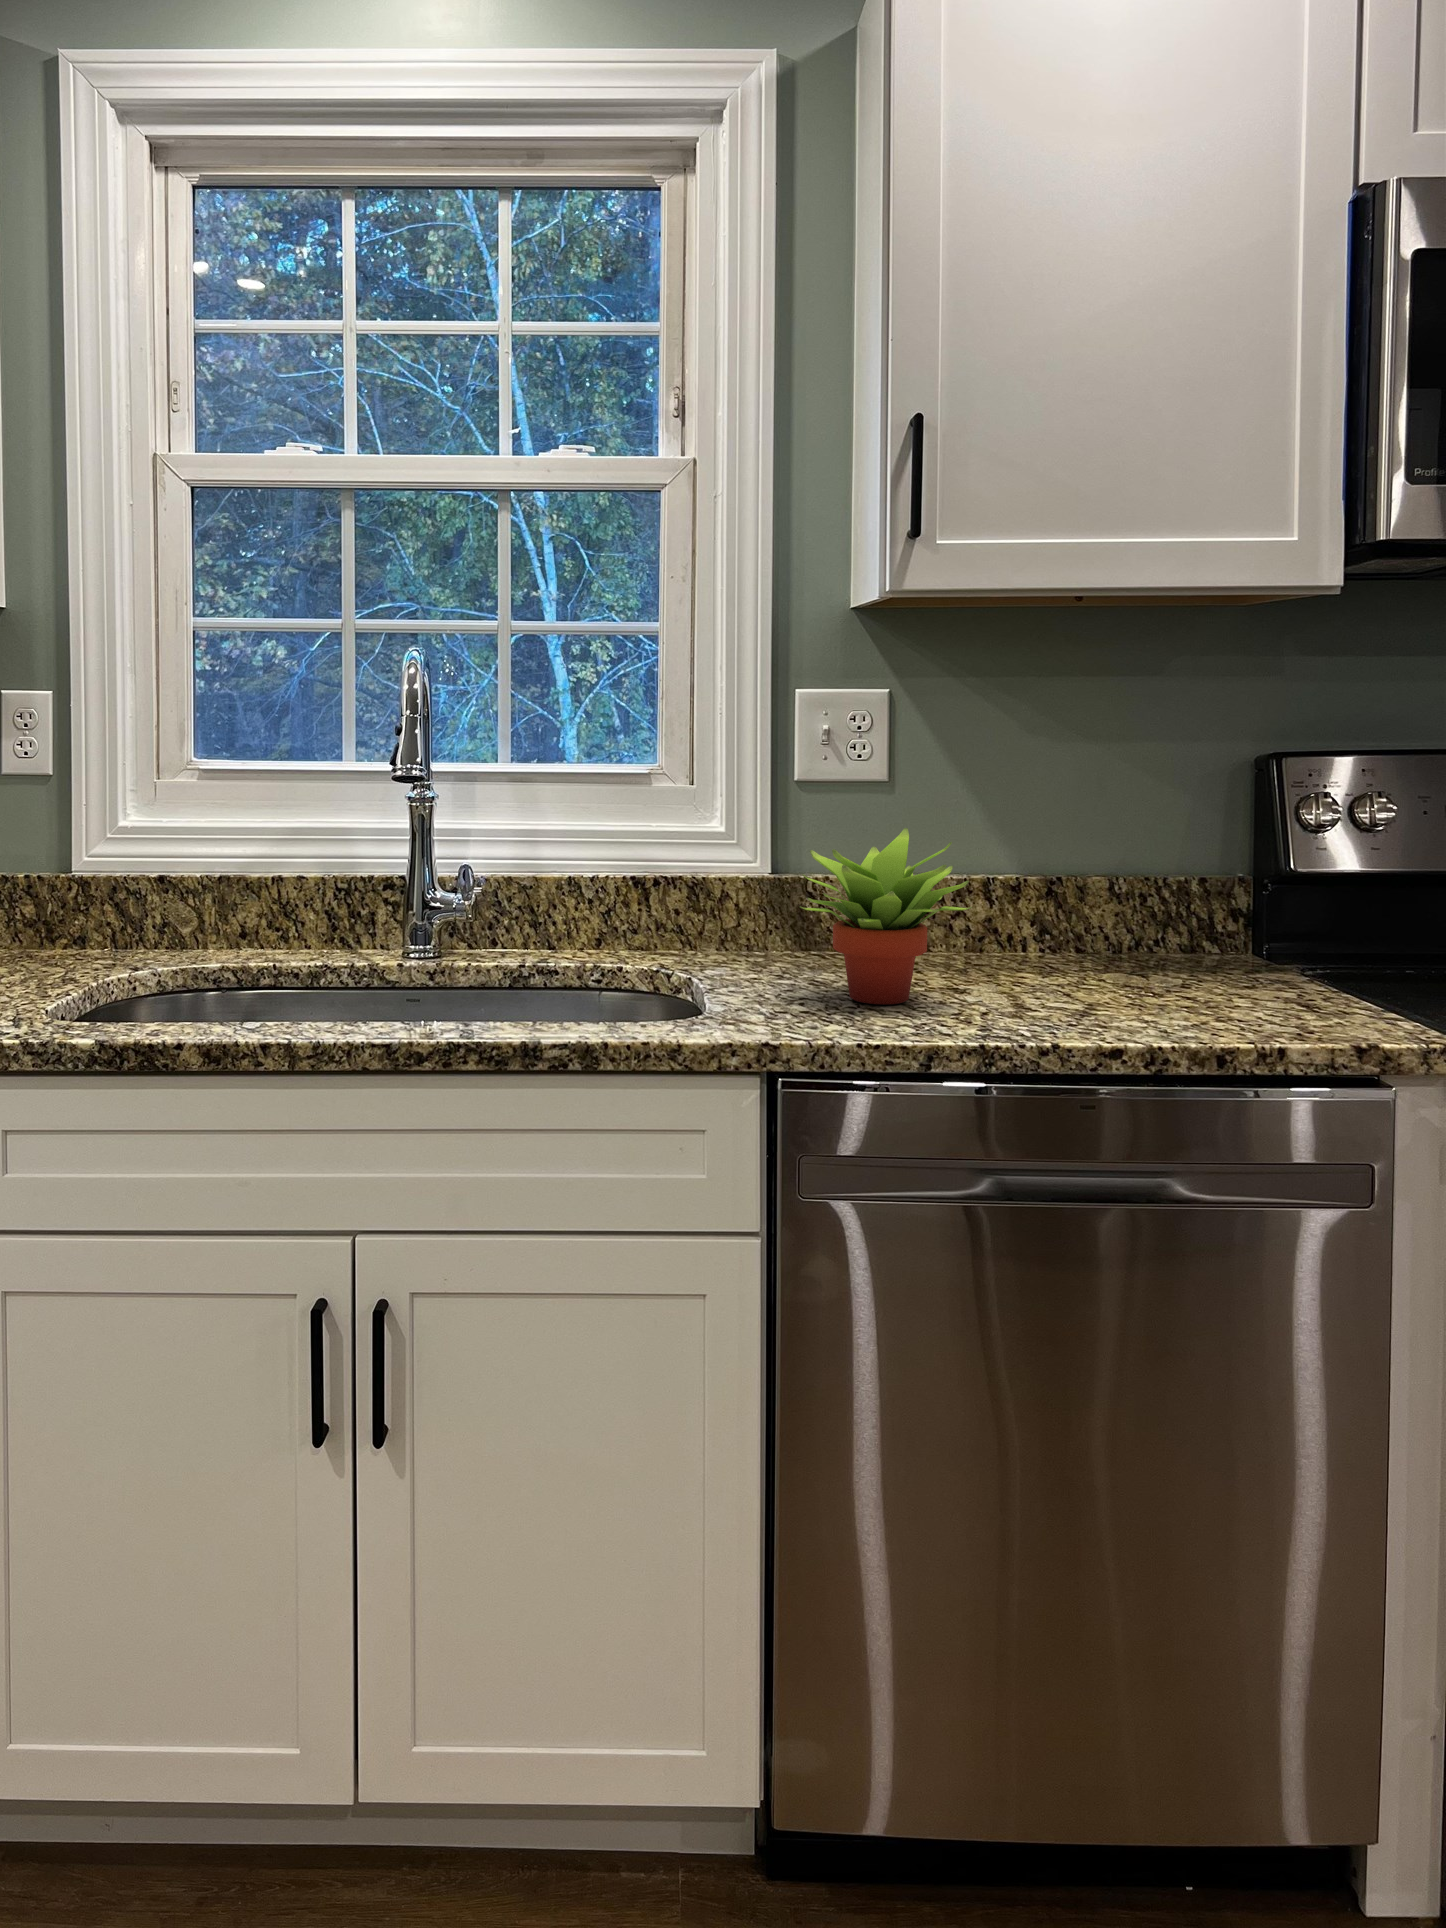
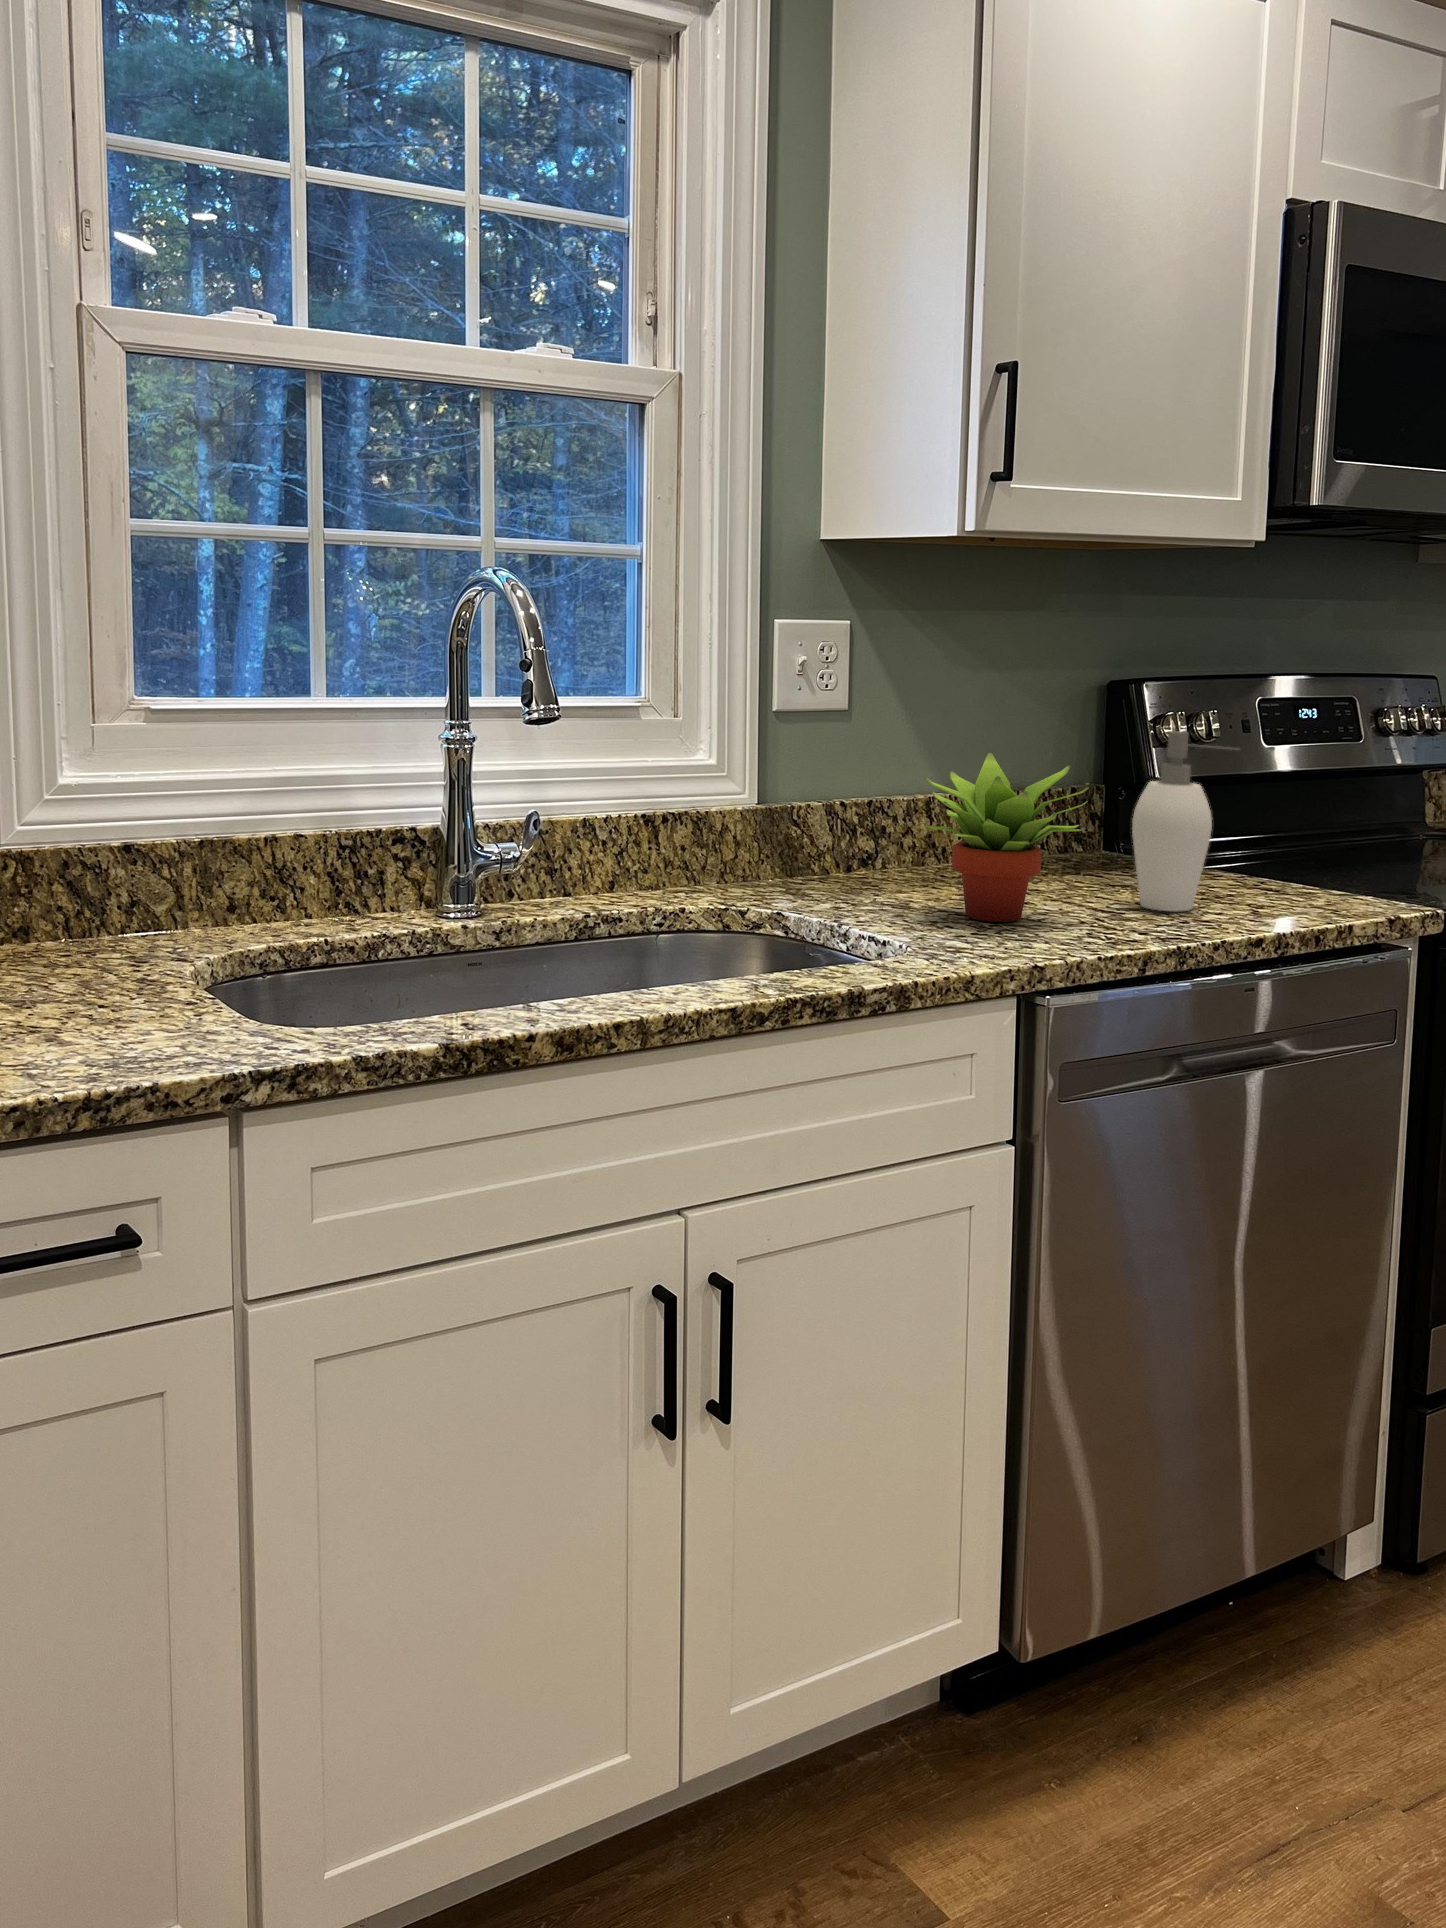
soap dispenser: none [1073,808,1173,1015] -> present [1132,731,1239,911]

